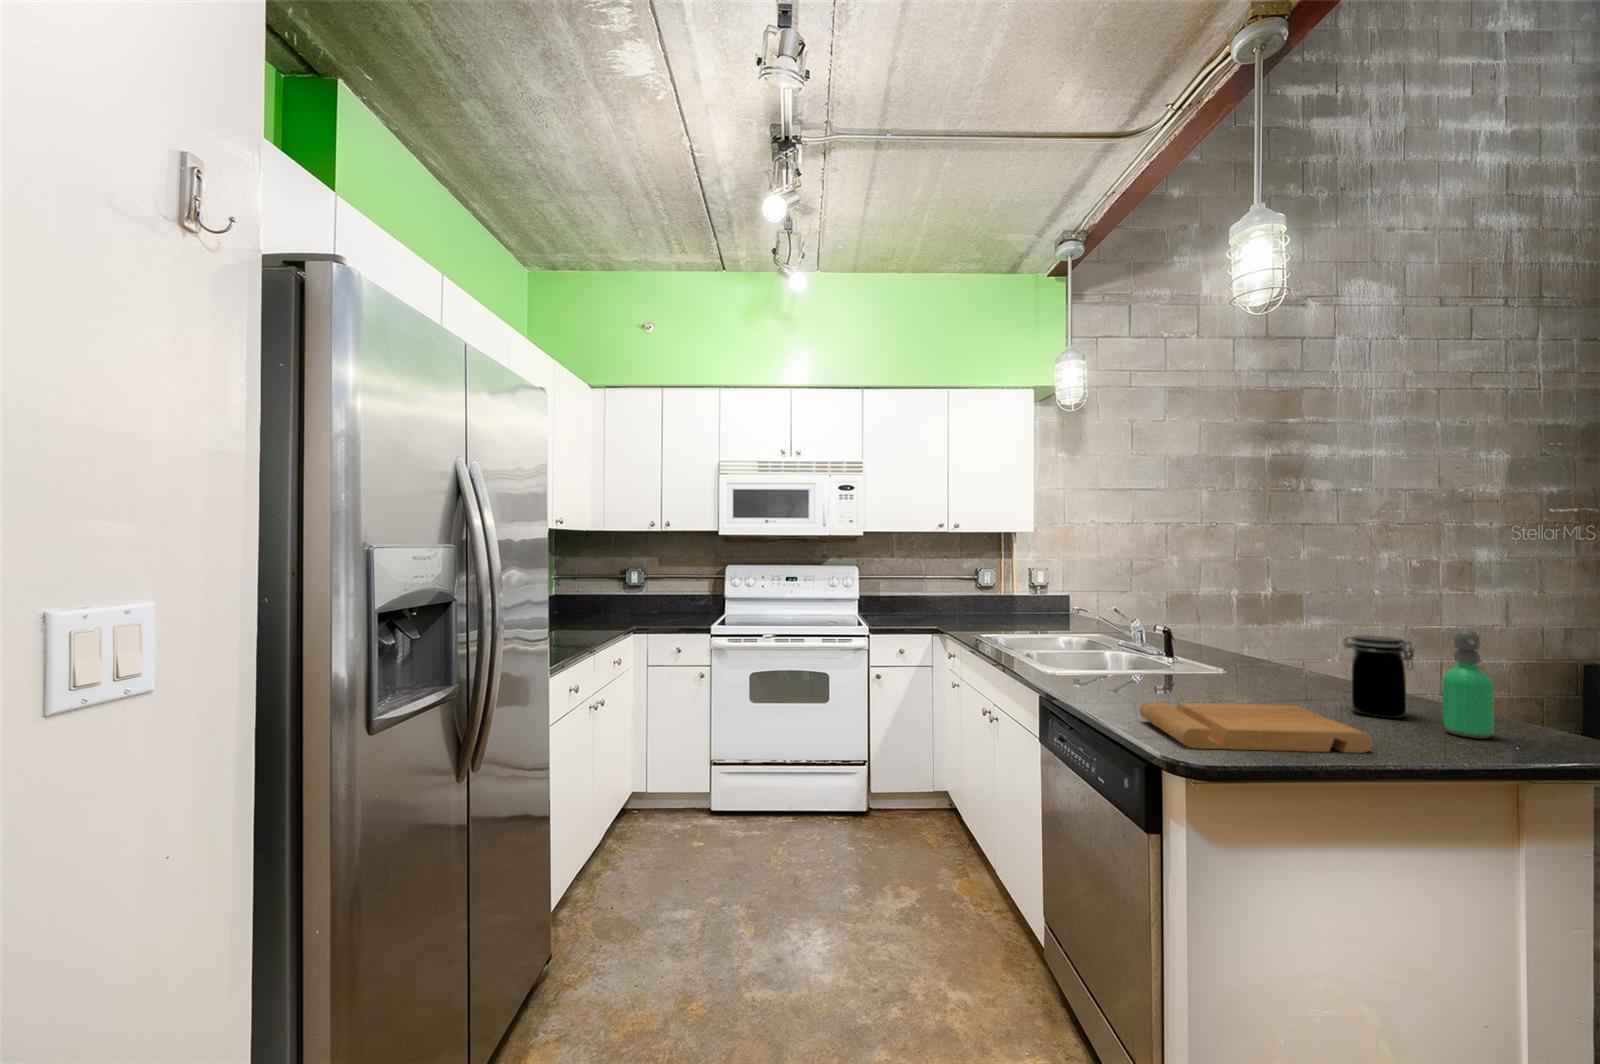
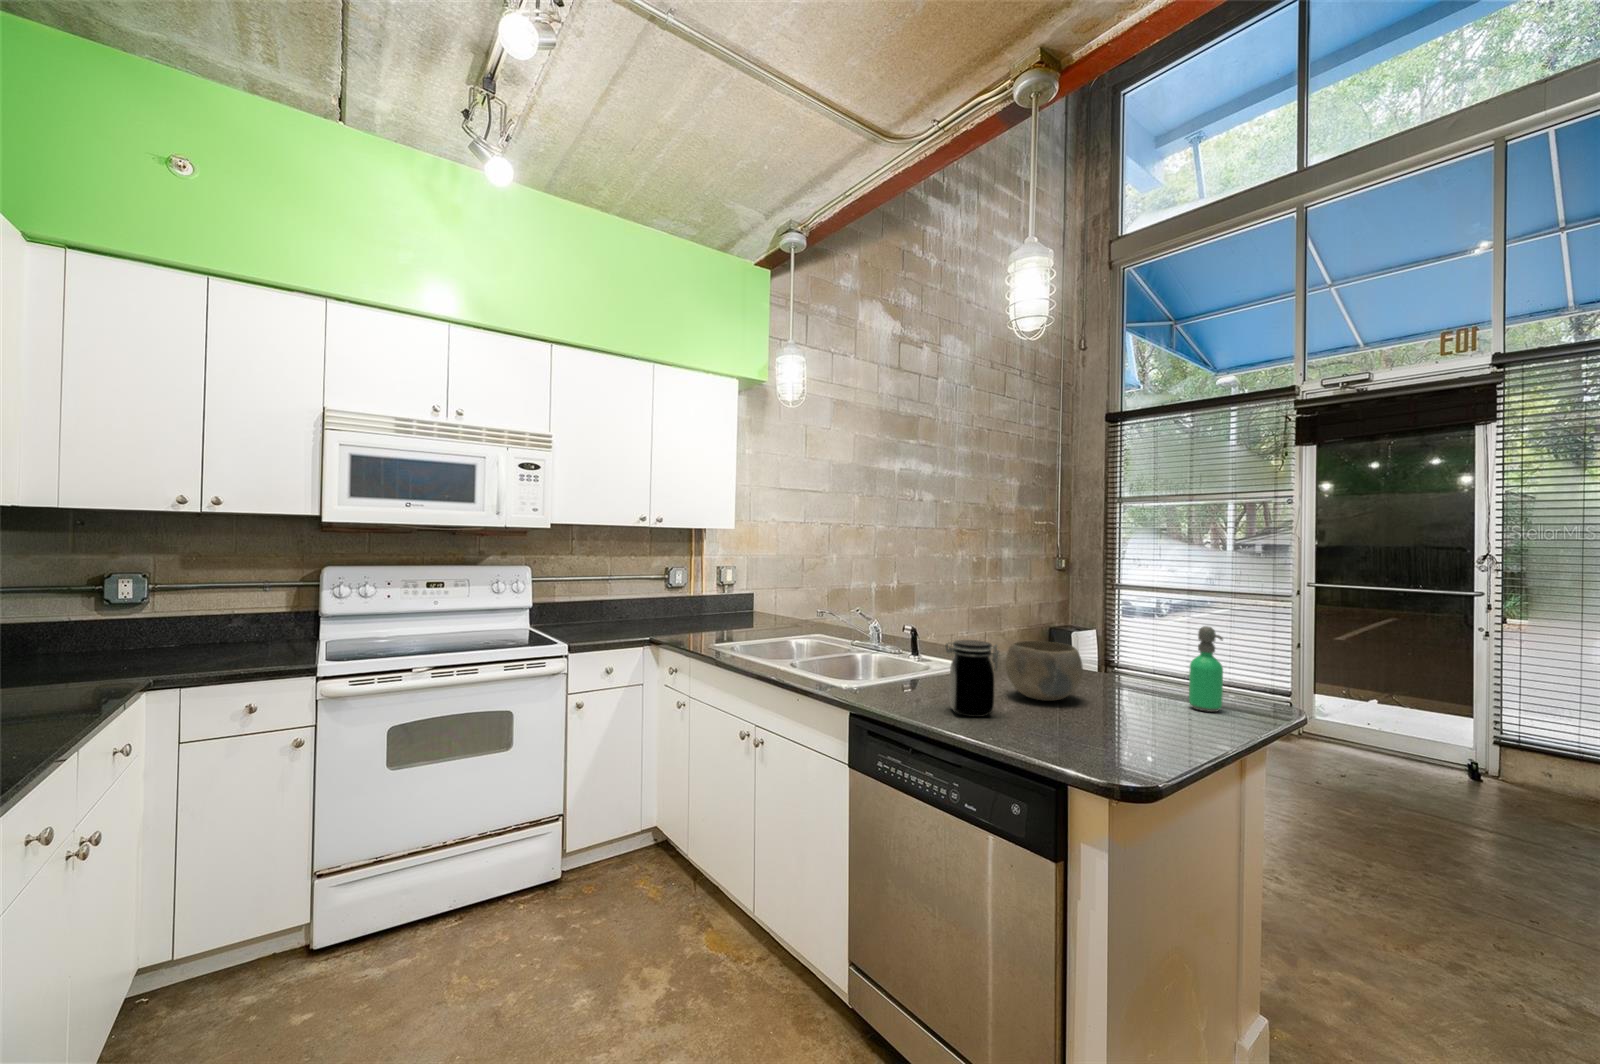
jar: present [1343,635,1415,718] -> present [946,640,999,717]
bowl: none [1203,639,1298,704] -> present [1006,641,1083,701]
cutting board: present [1140,702,1373,753] -> none [1027,702,1209,767]

